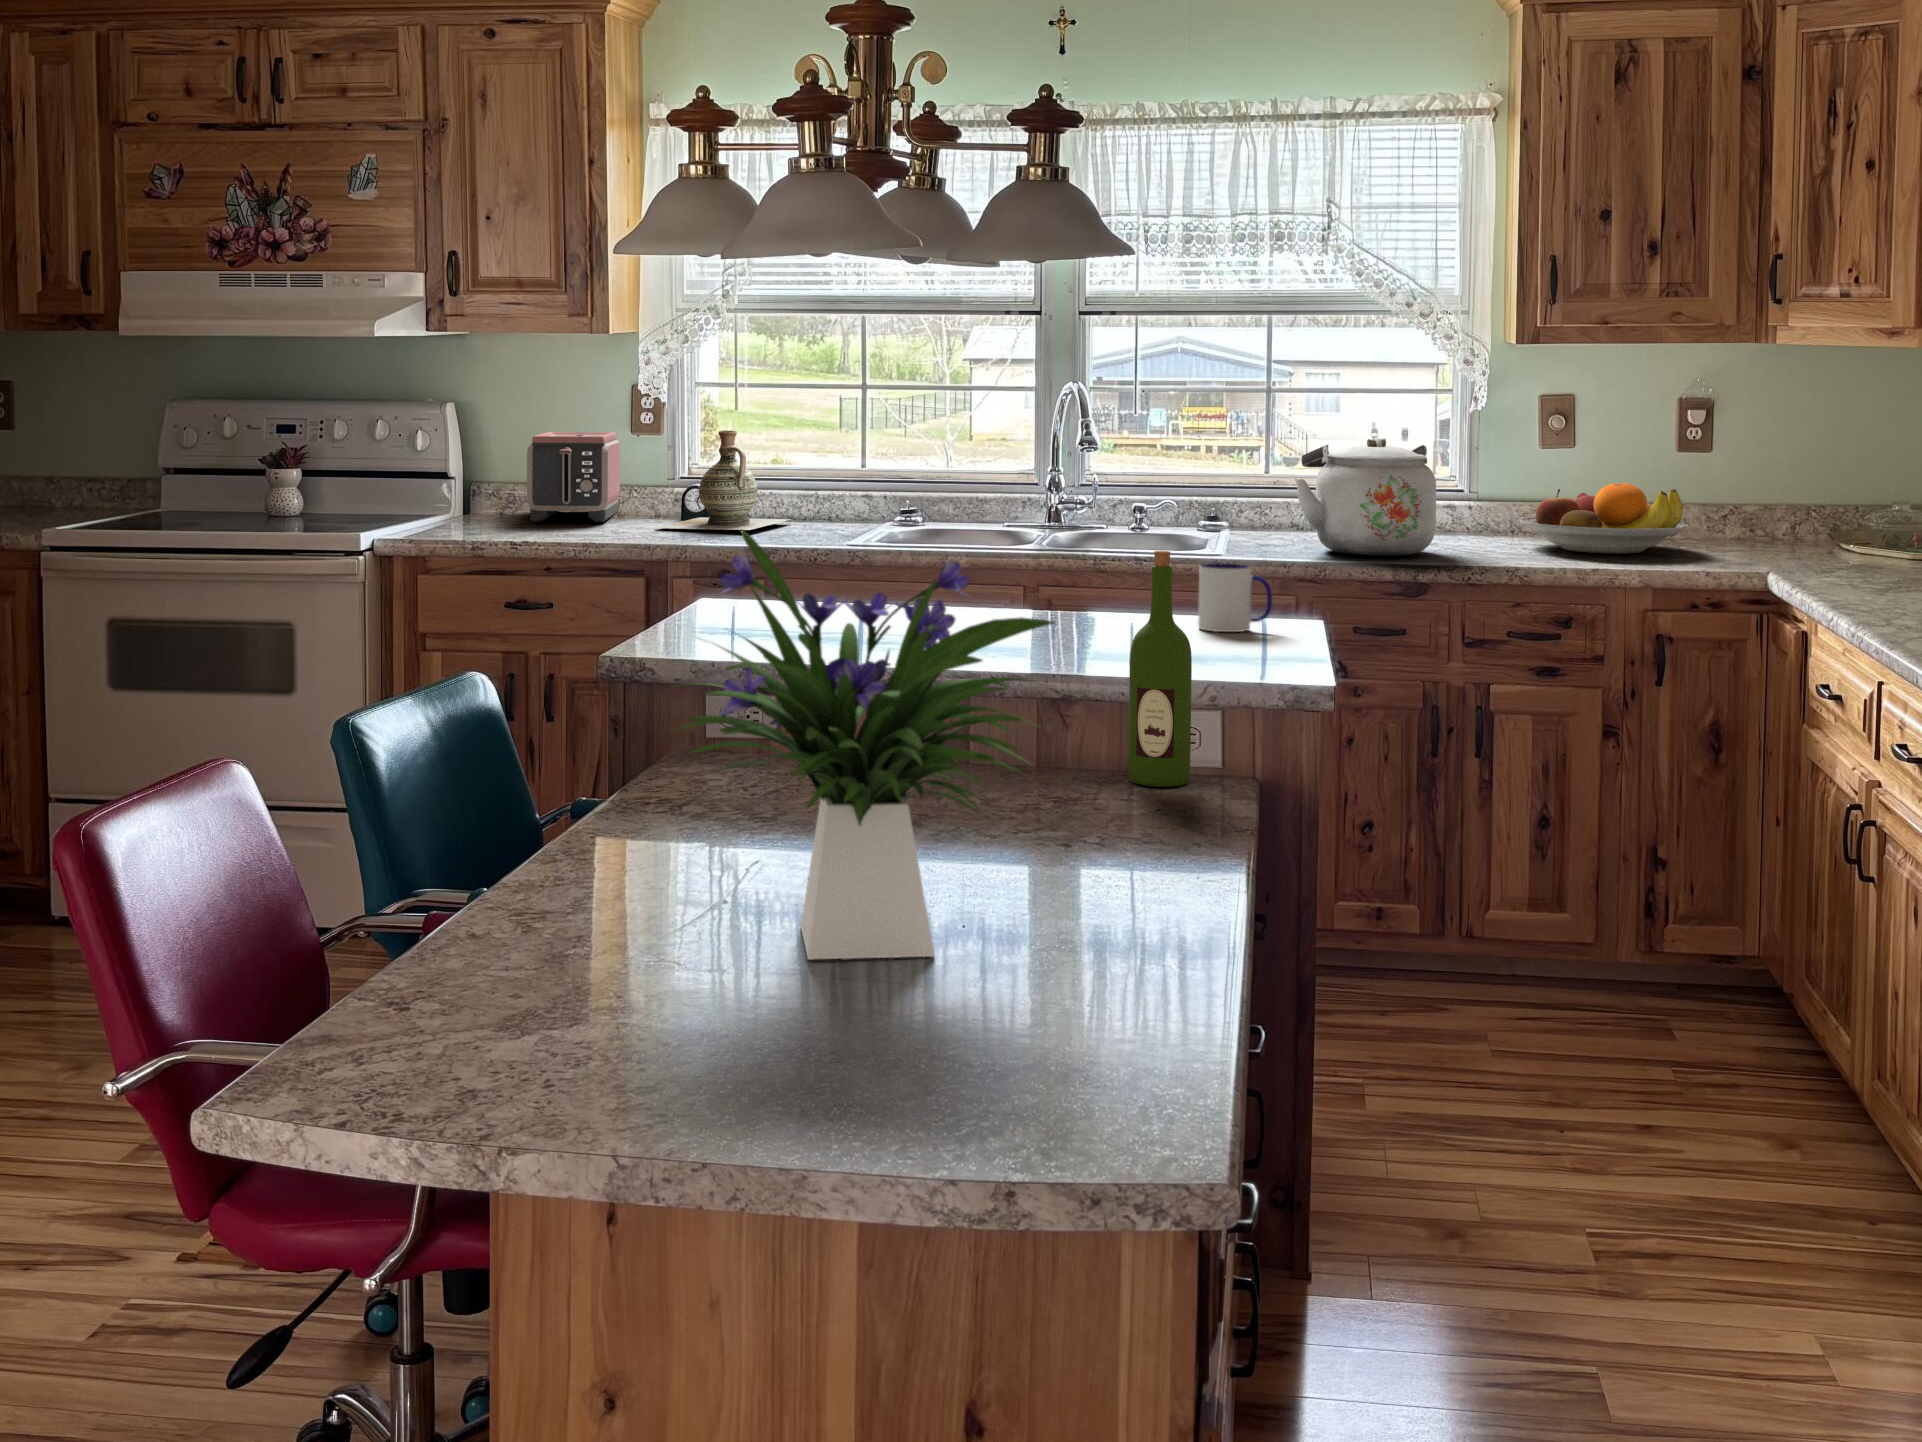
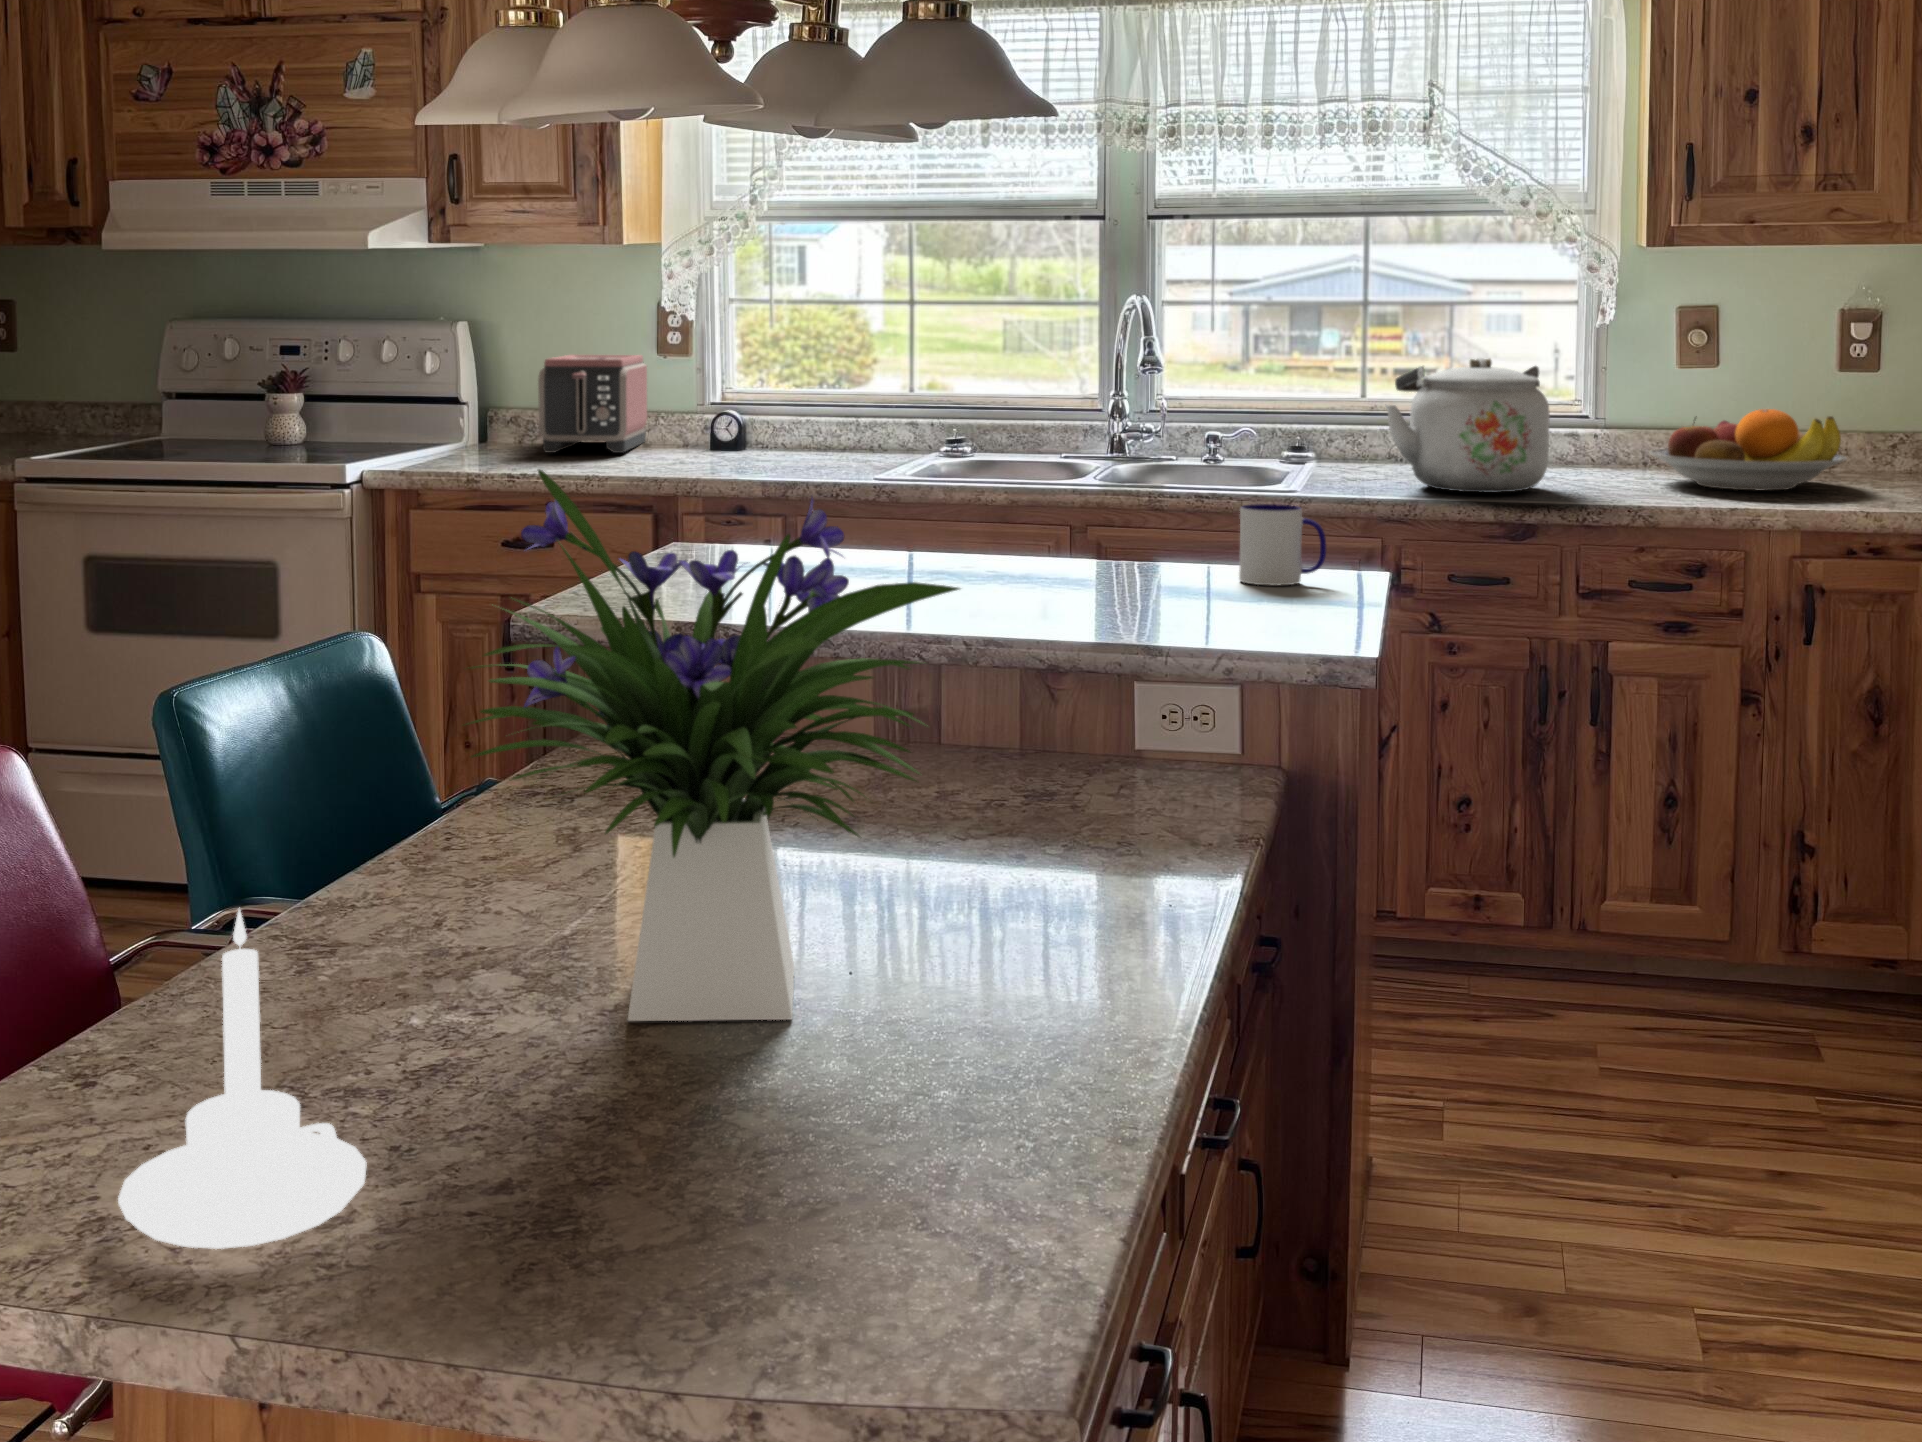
ceramic jug: present [657,430,790,530] -> none [674,352,829,462]
wine bottle: present [1128,551,1192,787] -> none [1123,492,1199,779]
candle holder: none [491,853,670,1104] -> present [118,910,366,1249]

